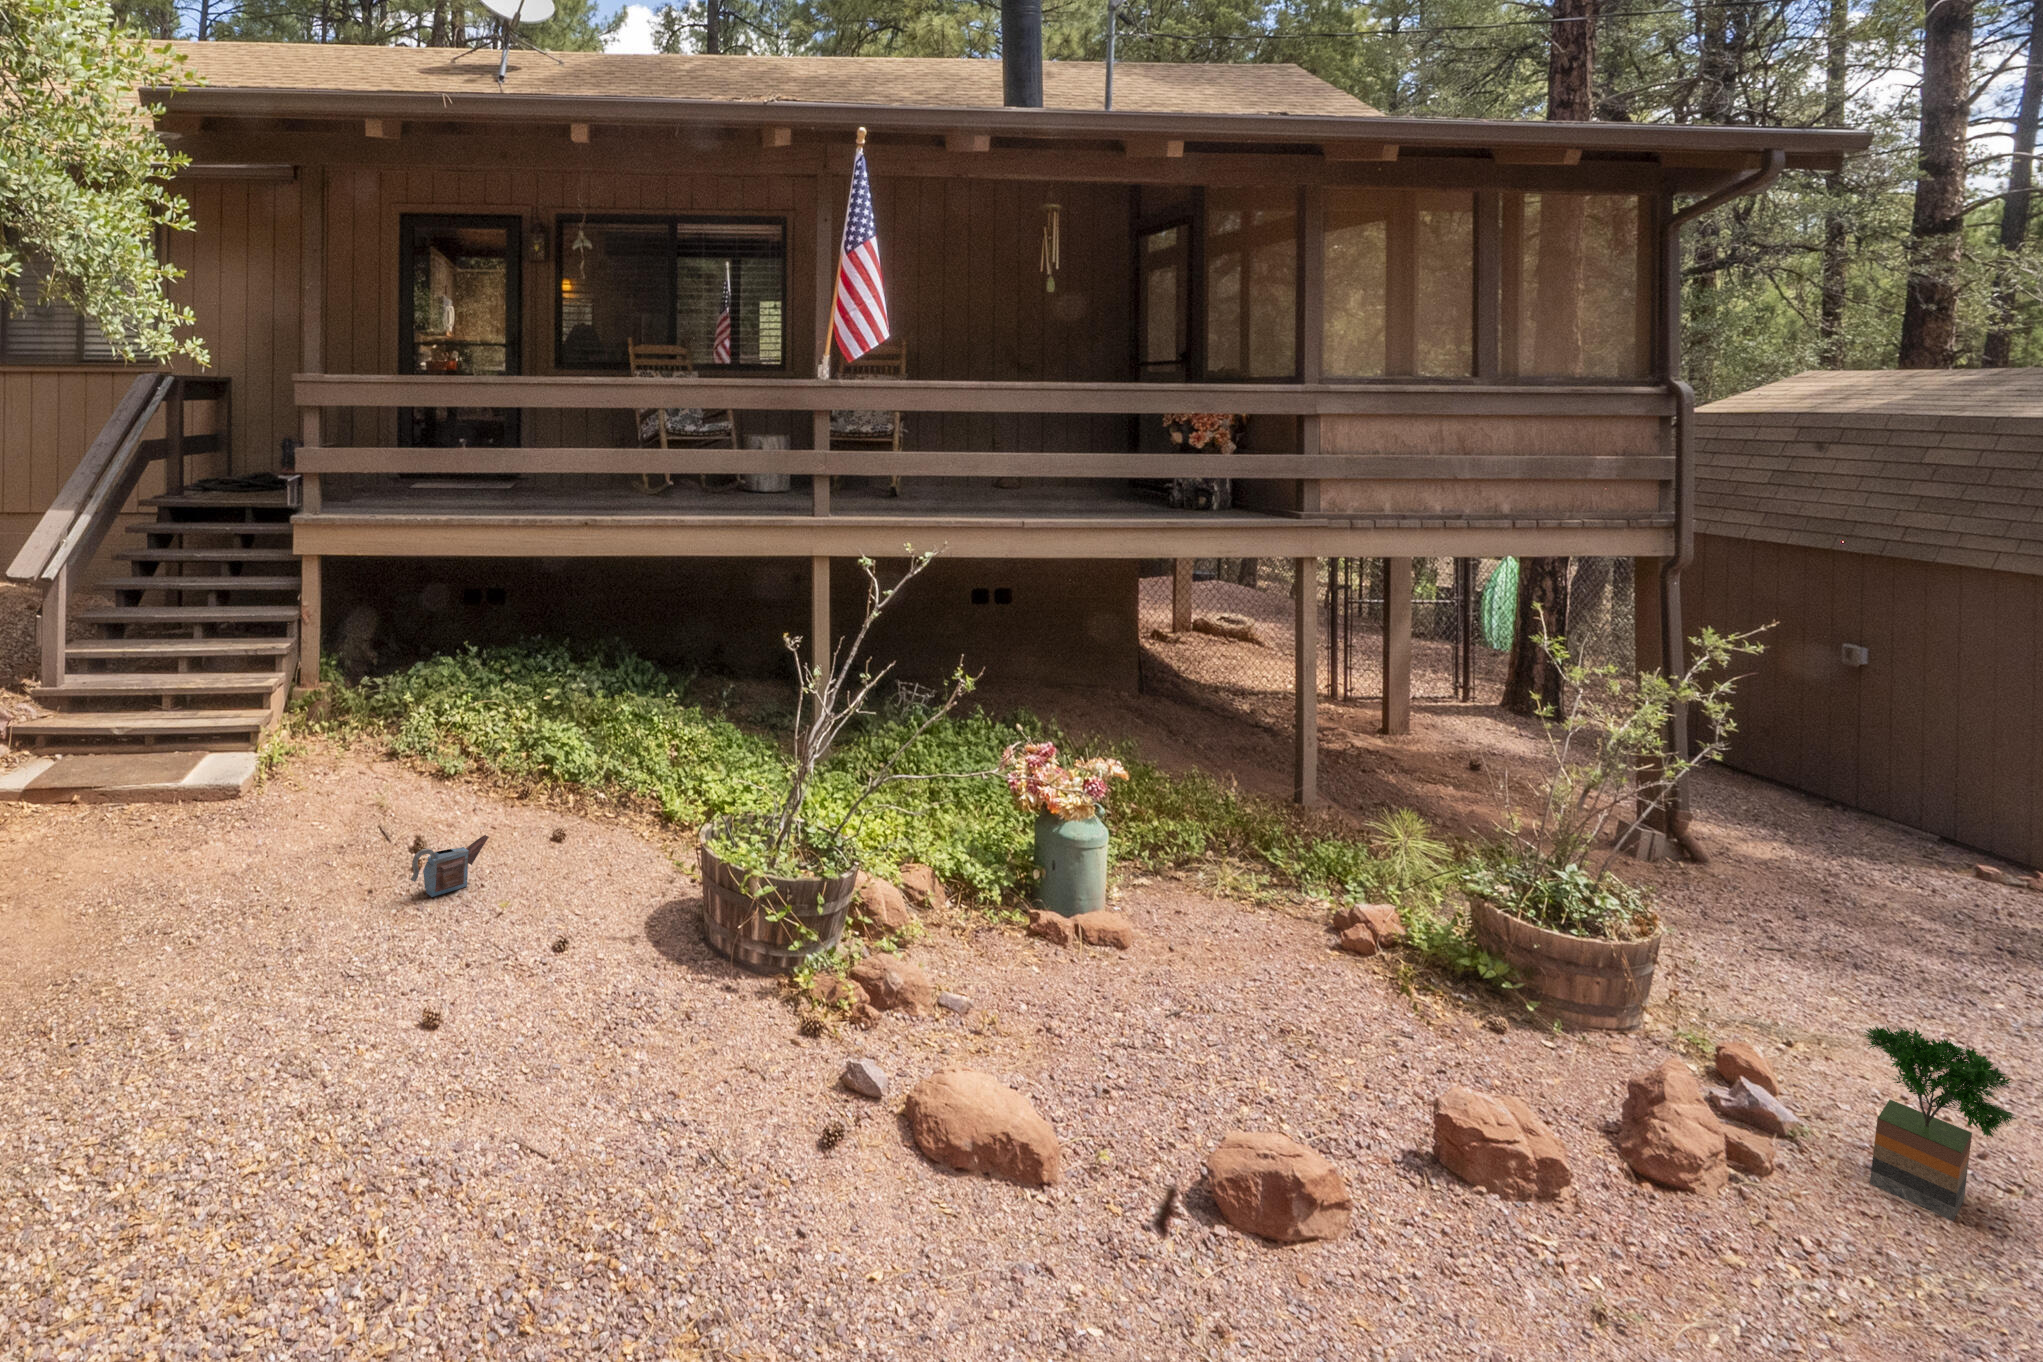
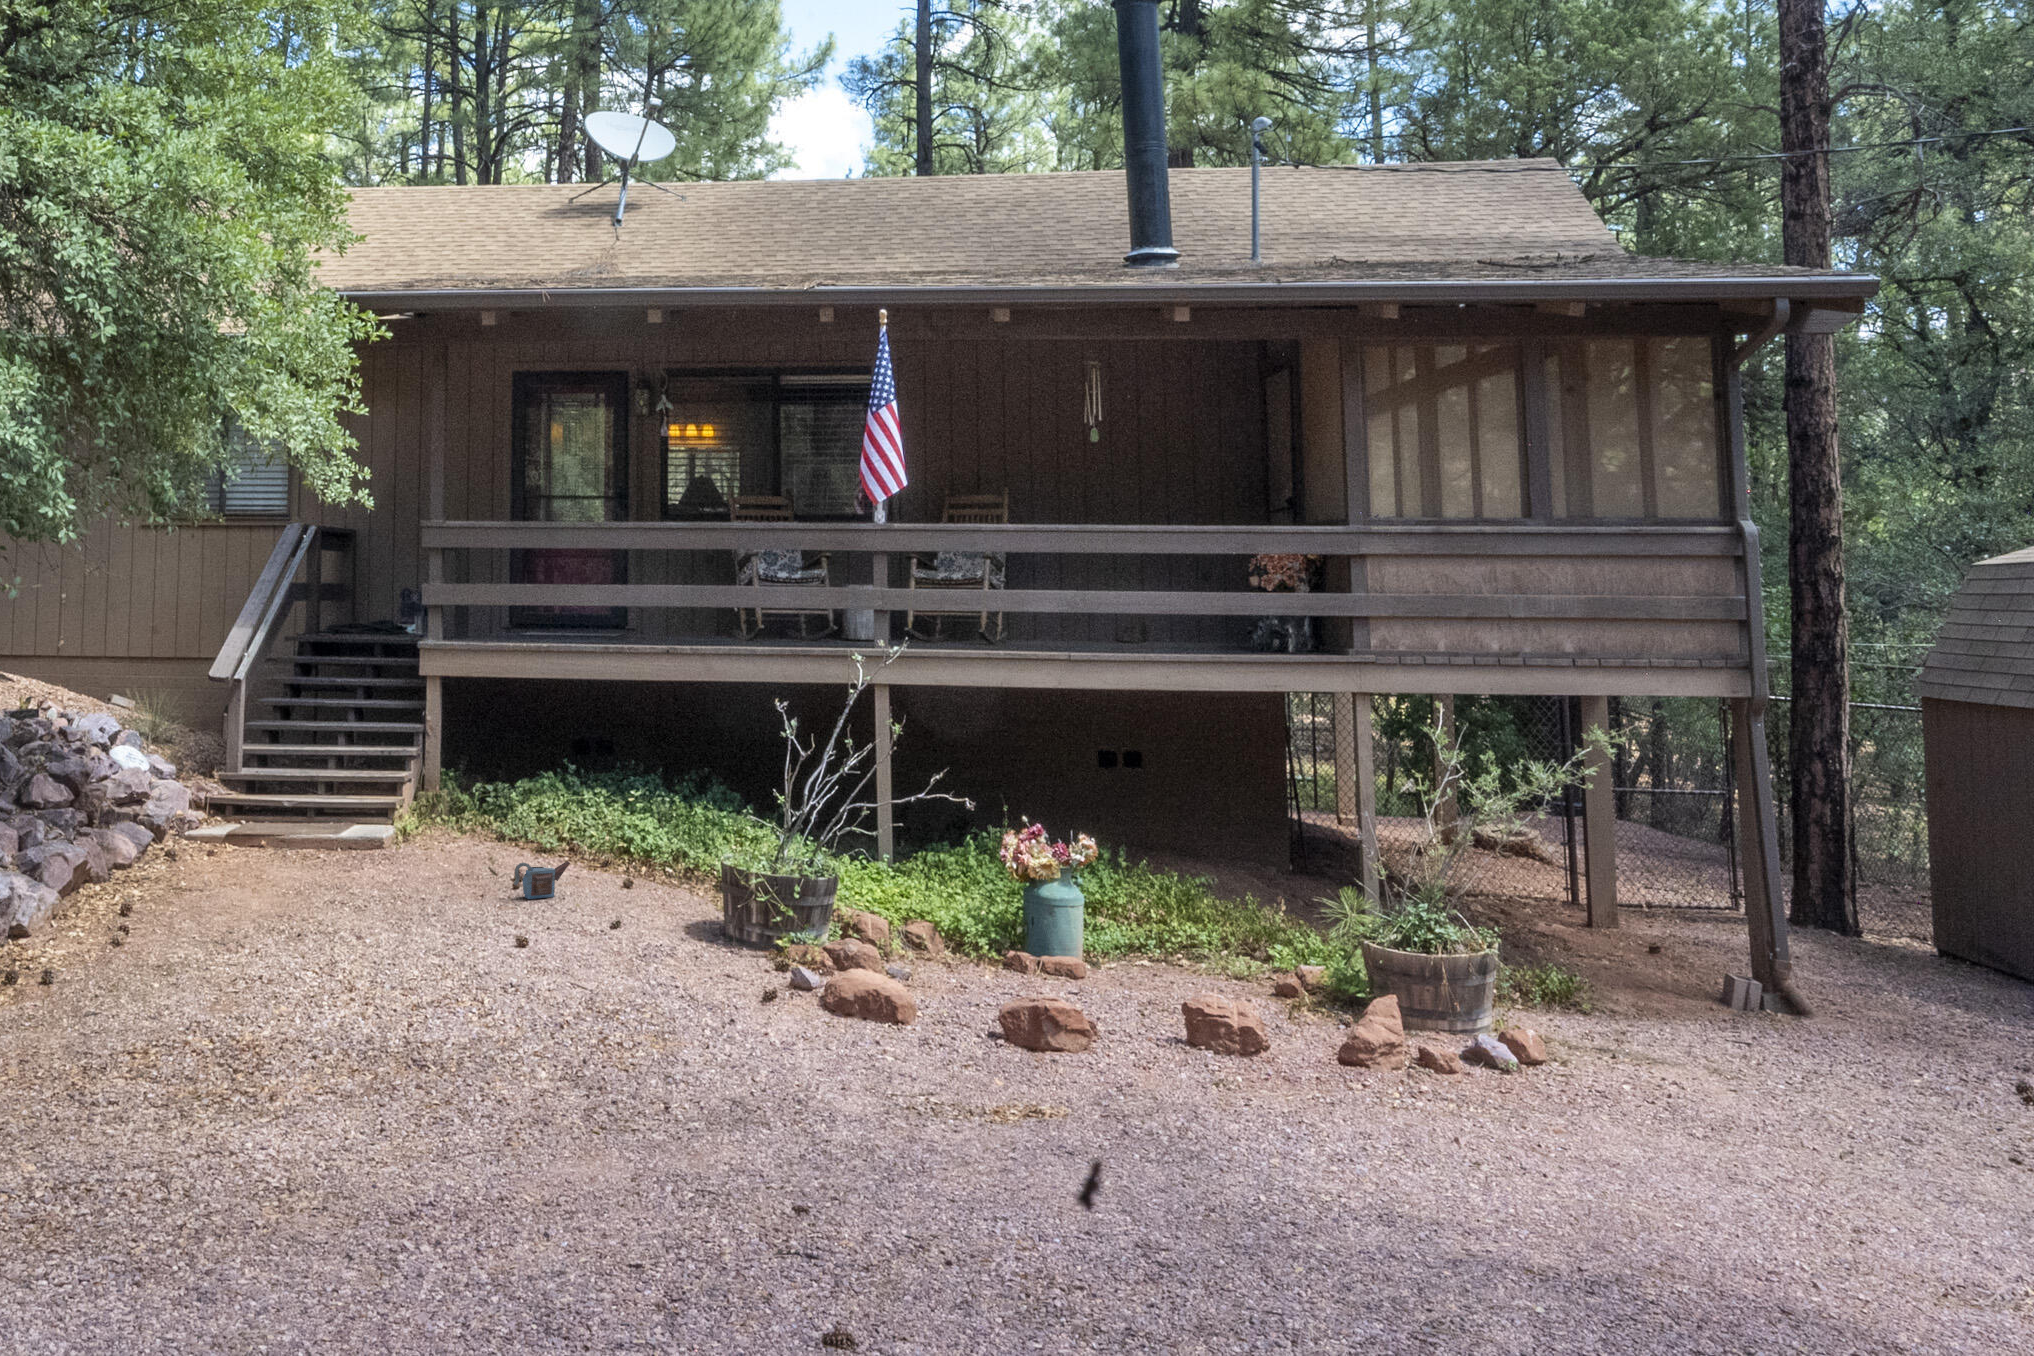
potted tree: present [1864,1026,2016,1221] -> none [1533,978,1618,1106]

